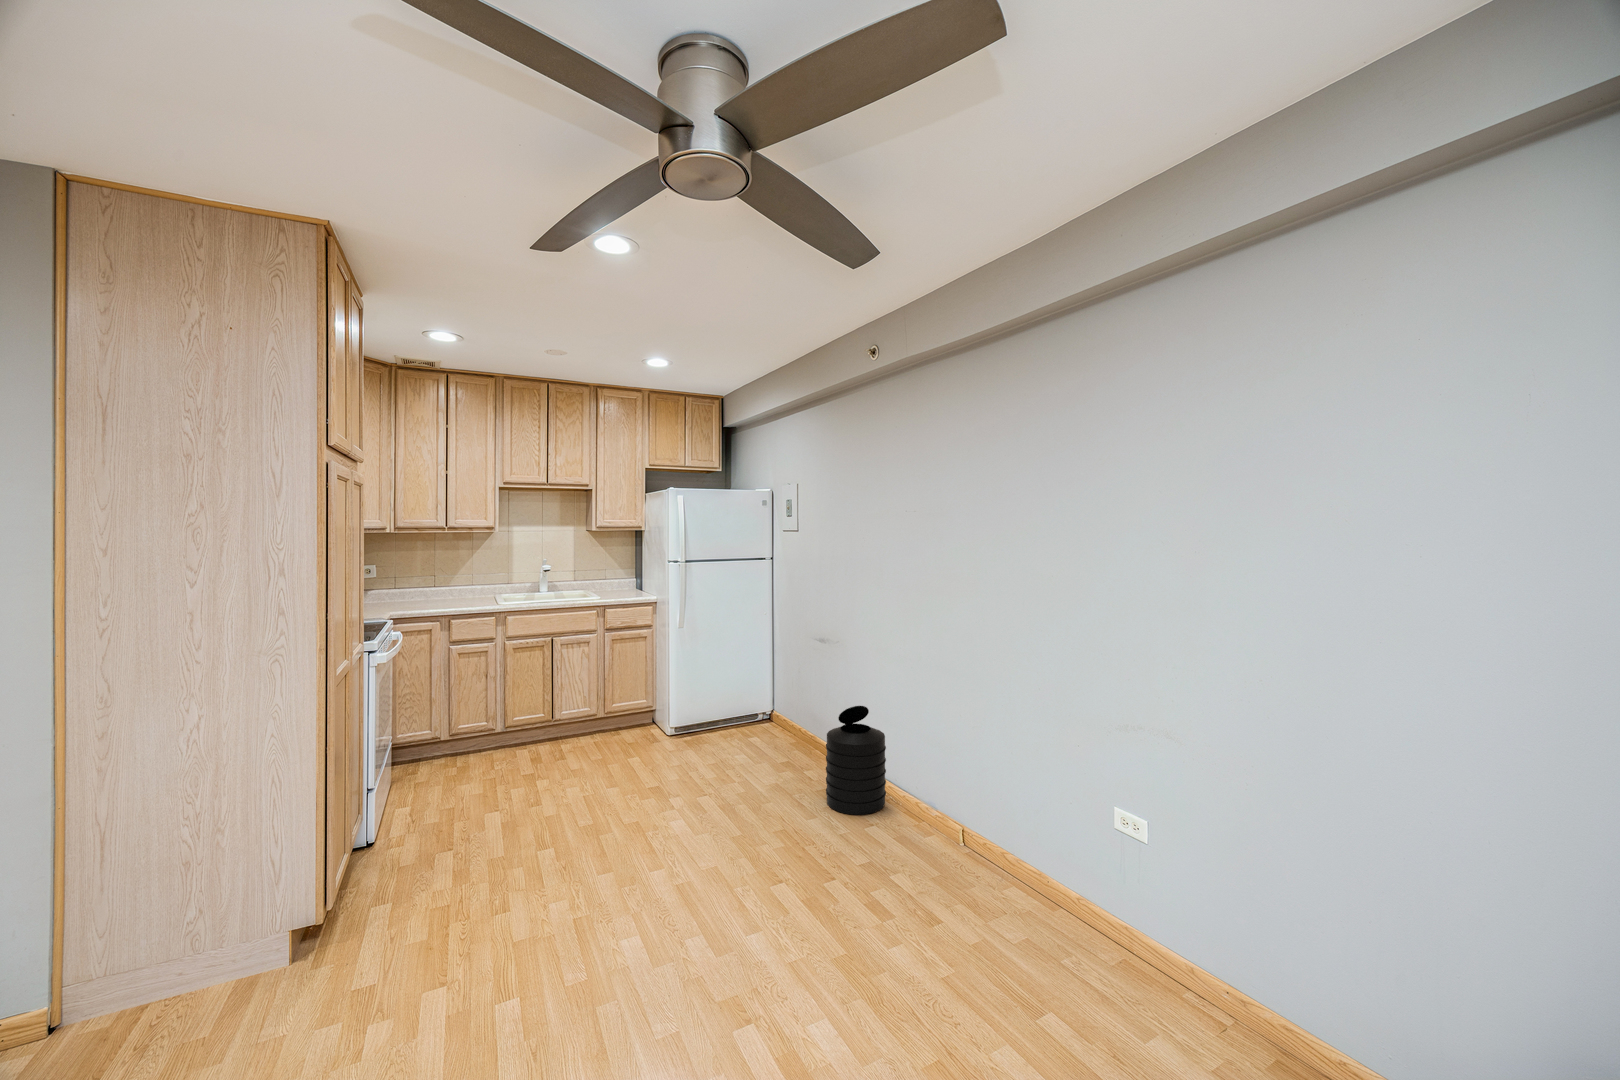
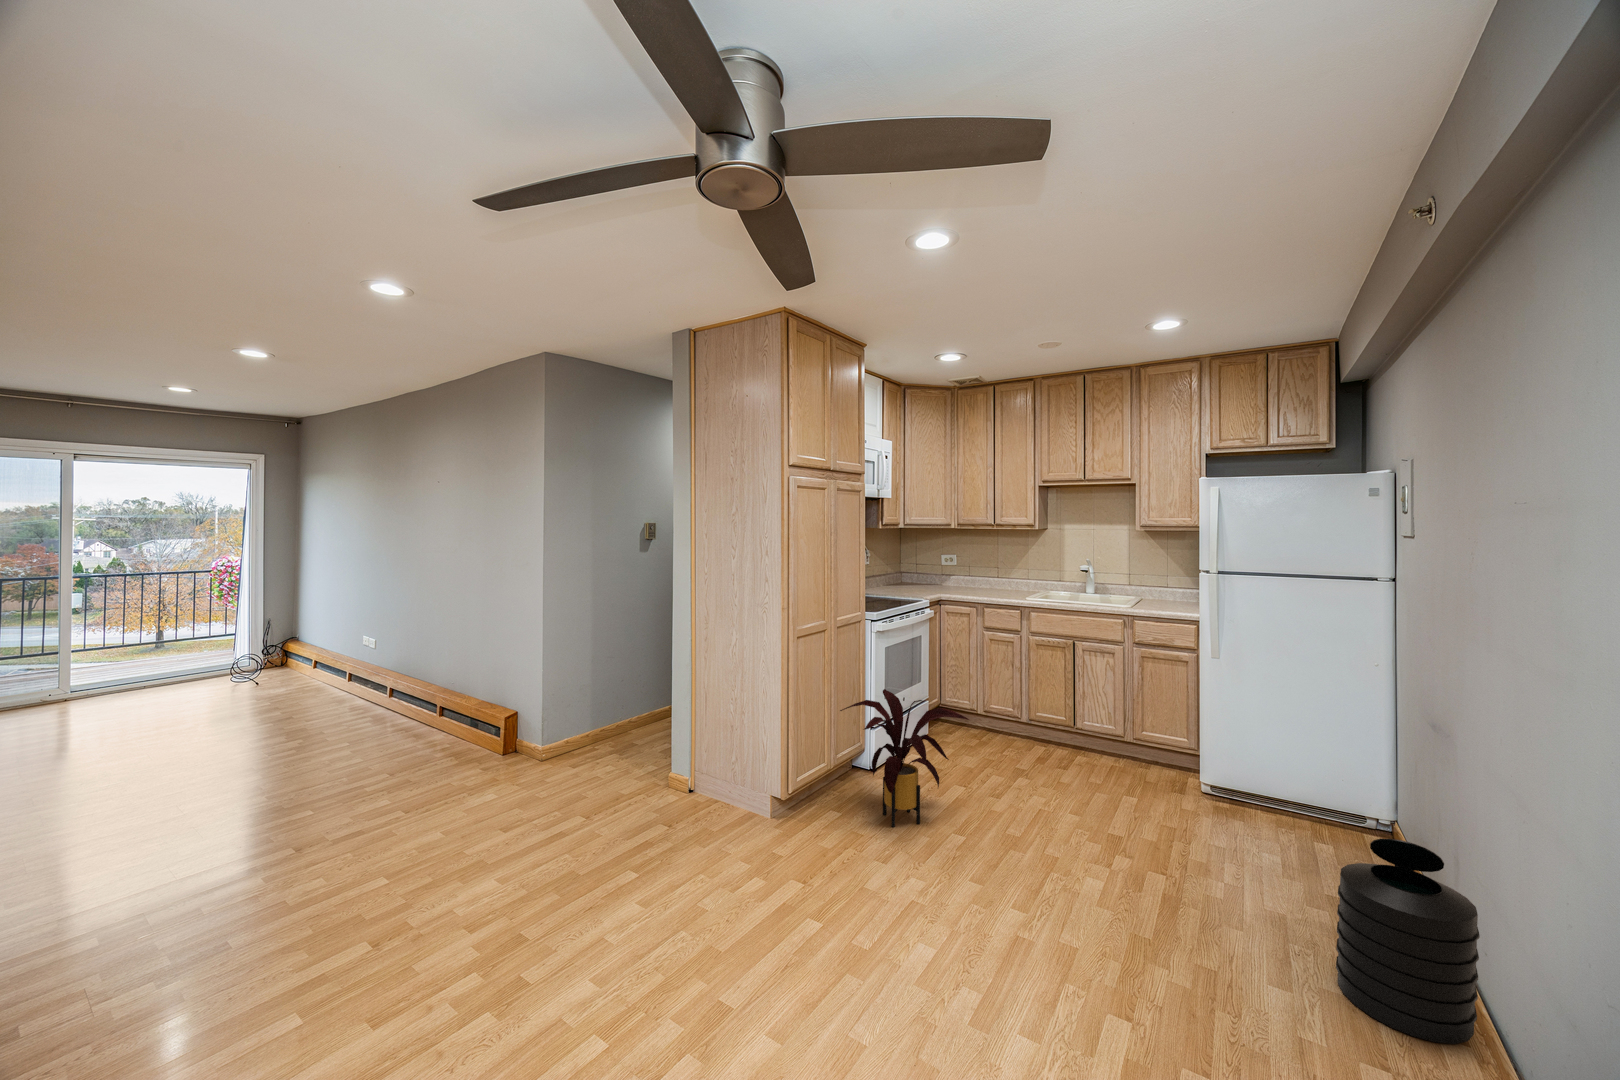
house plant: none [361,723,534,881] -> present [840,689,969,827]

